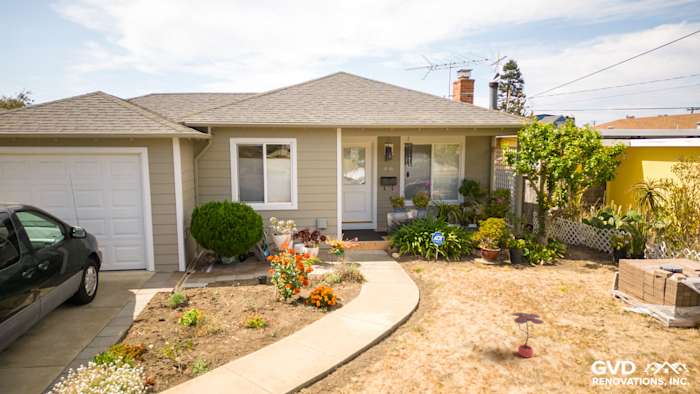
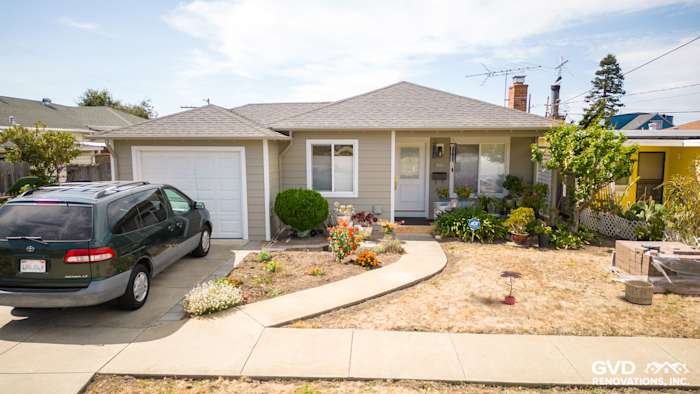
wooden bucket: none [647,310,684,342] -> present [625,280,654,304]

